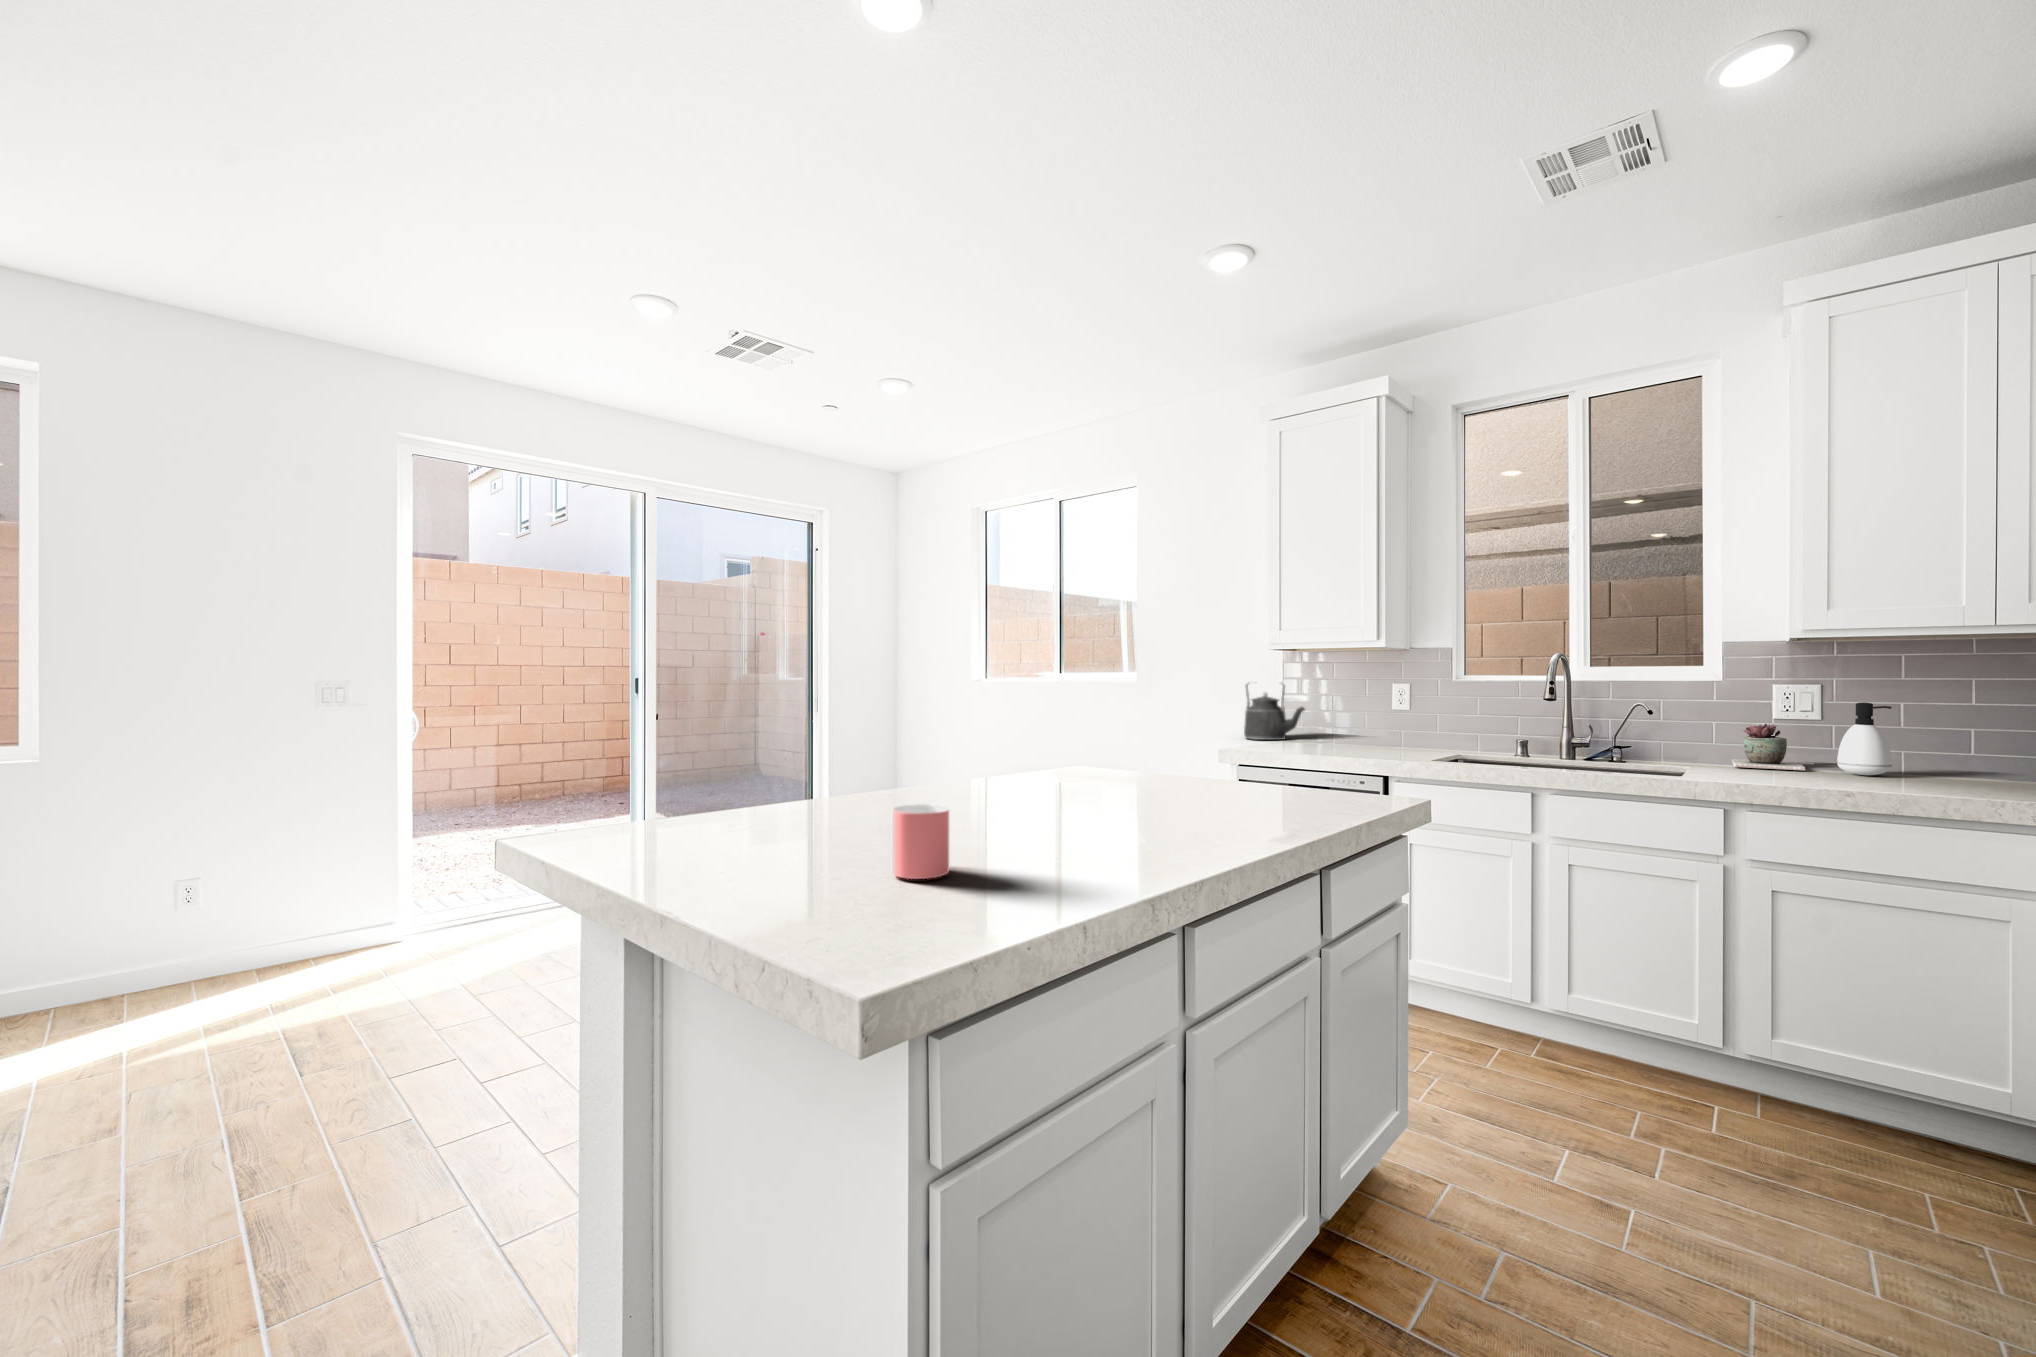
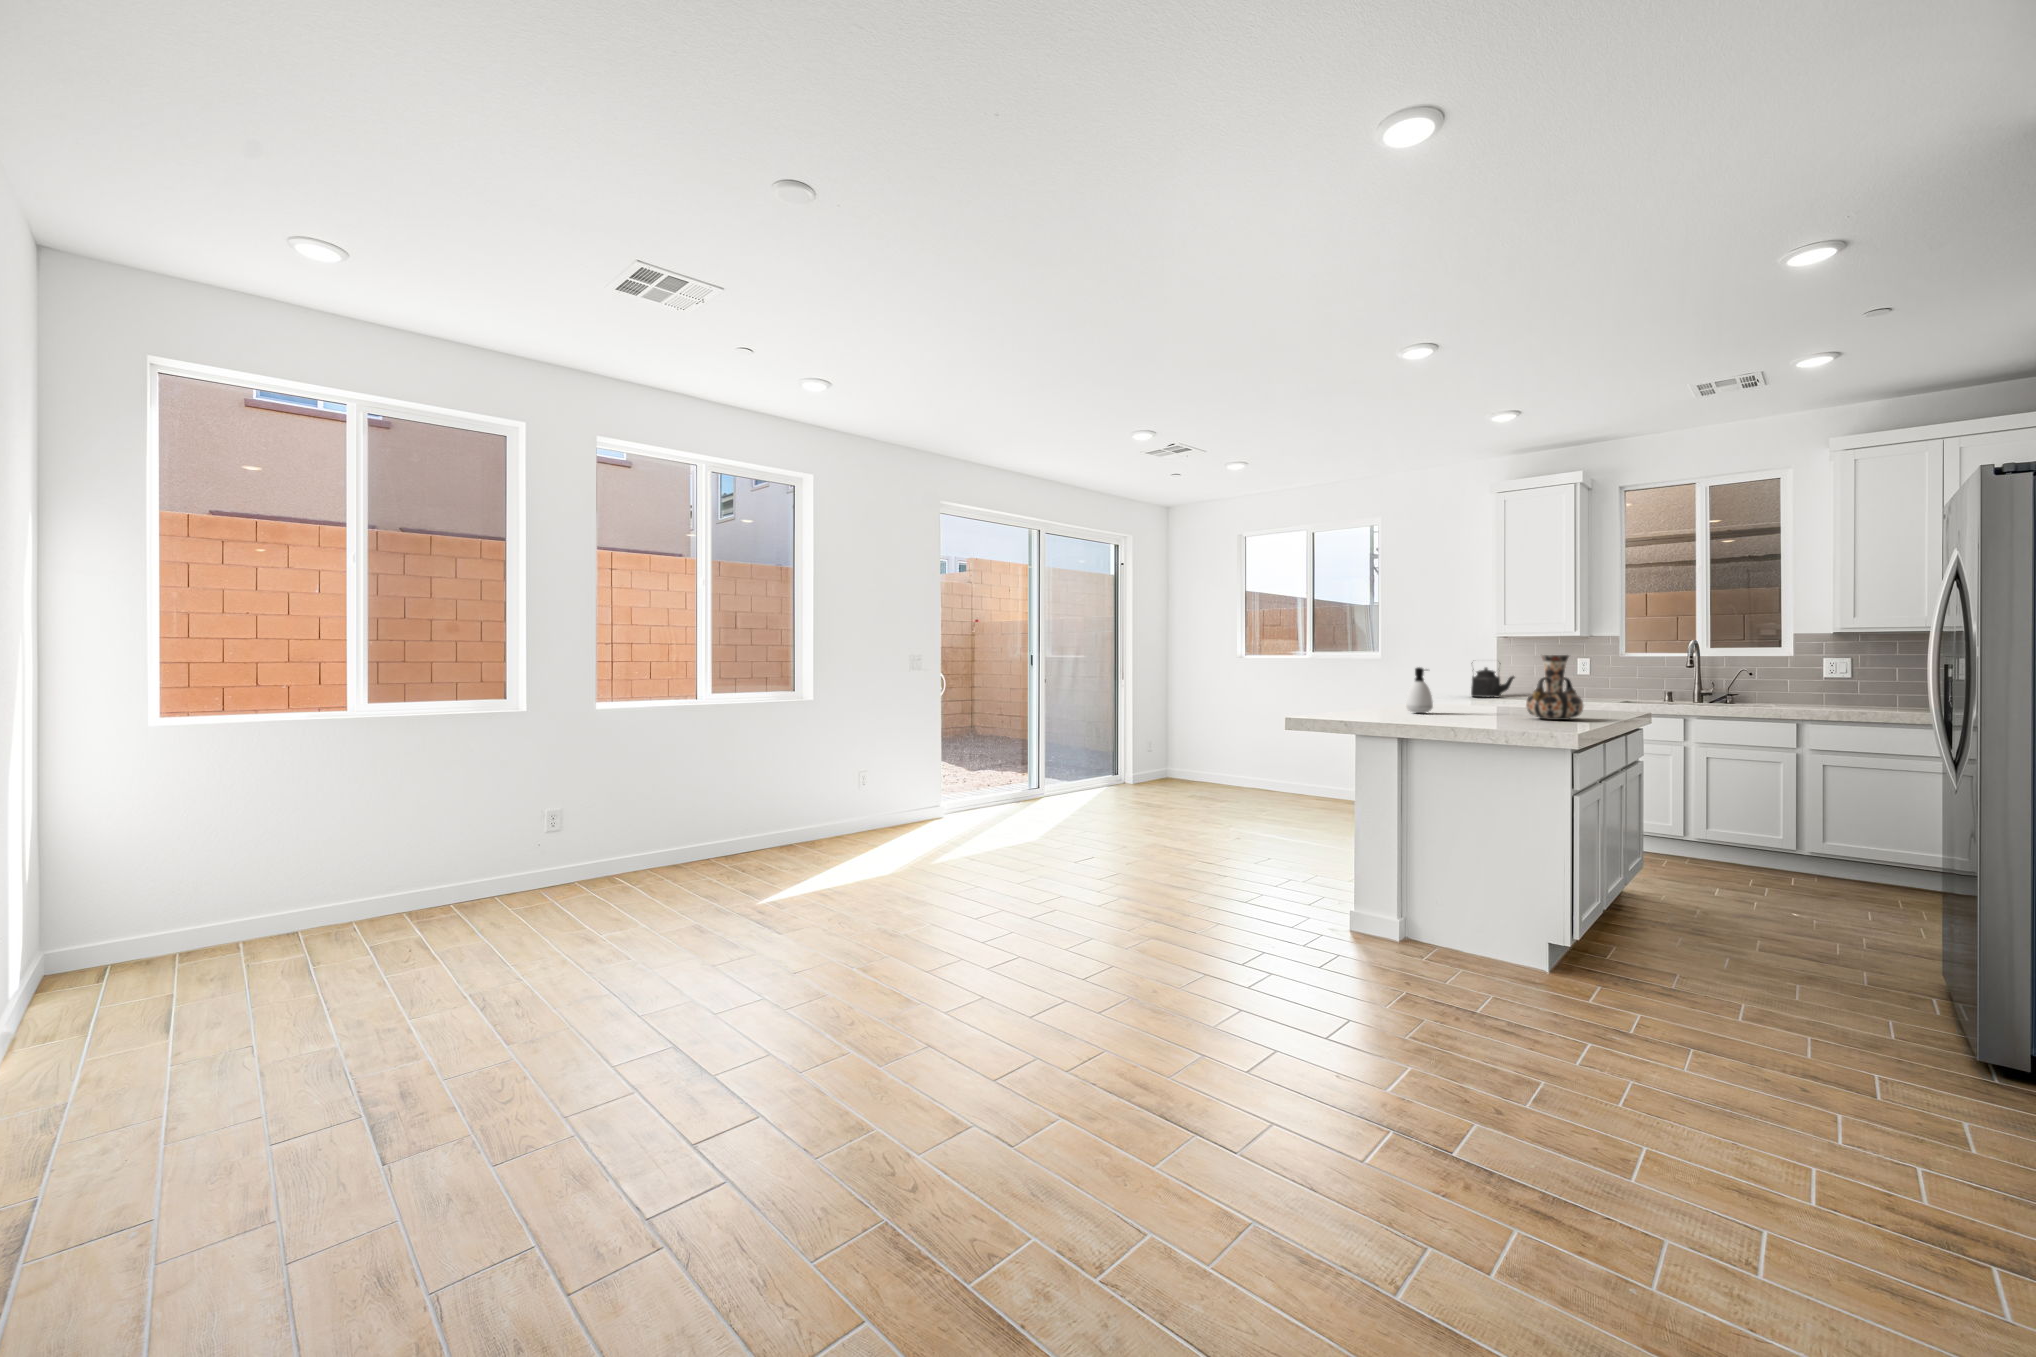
decorative vase: none [1059,683,1182,848] -> present [1526,655,1583,720]
soap dispenser: present [1837,702,1892,775] -> present [1406,667,1433,713]
succulent plant: present [1732,724,1805,770] -> none [1799,679,1842,704]
mug: present [892,804,949,879] -> none [1491,700,1518,724]

